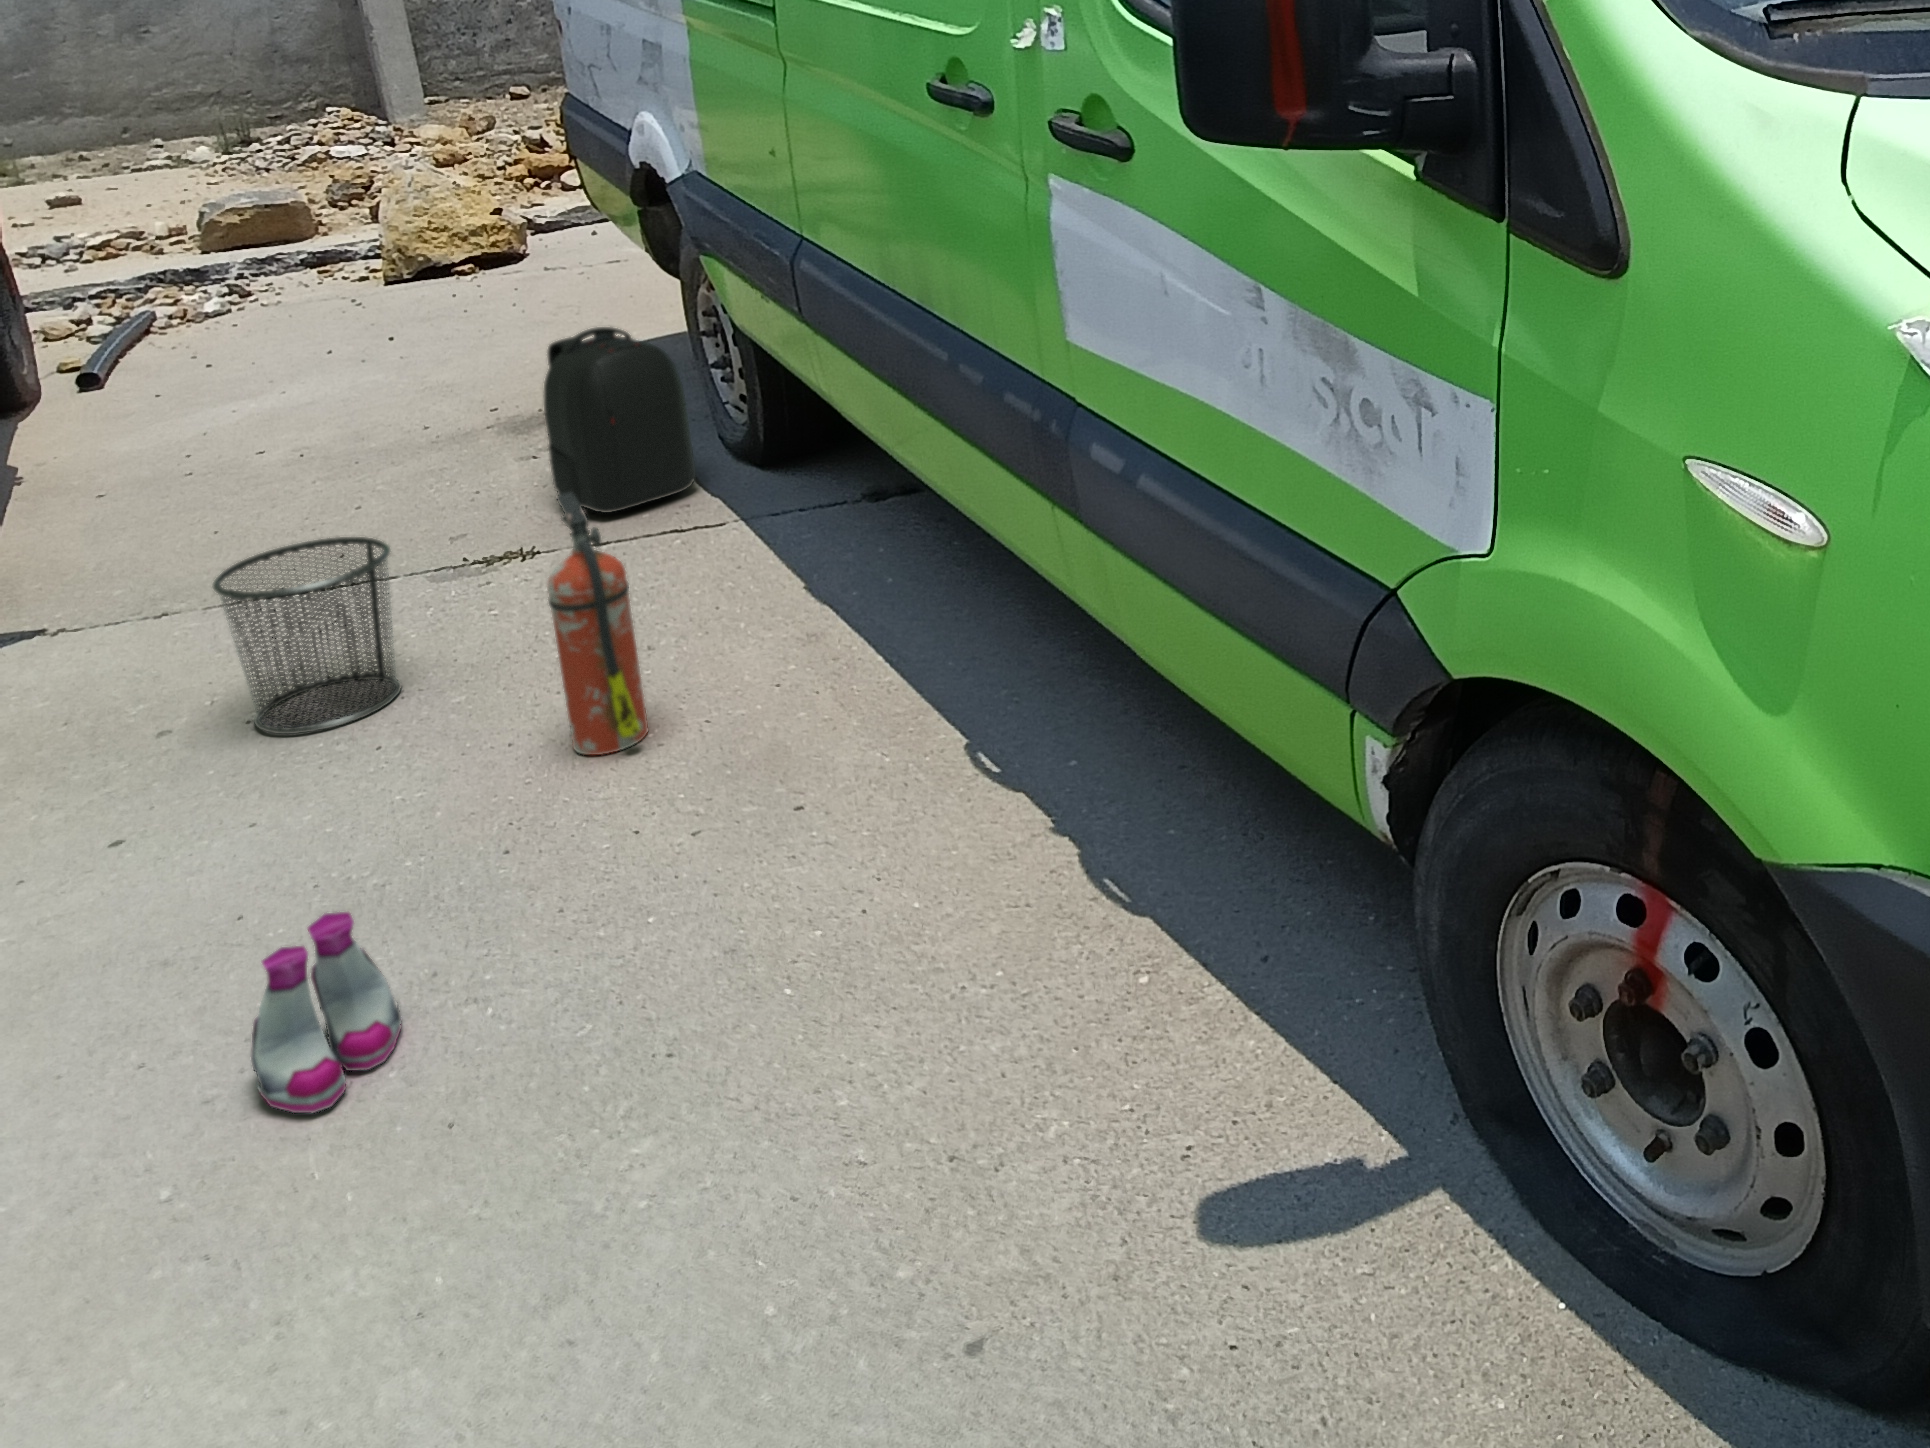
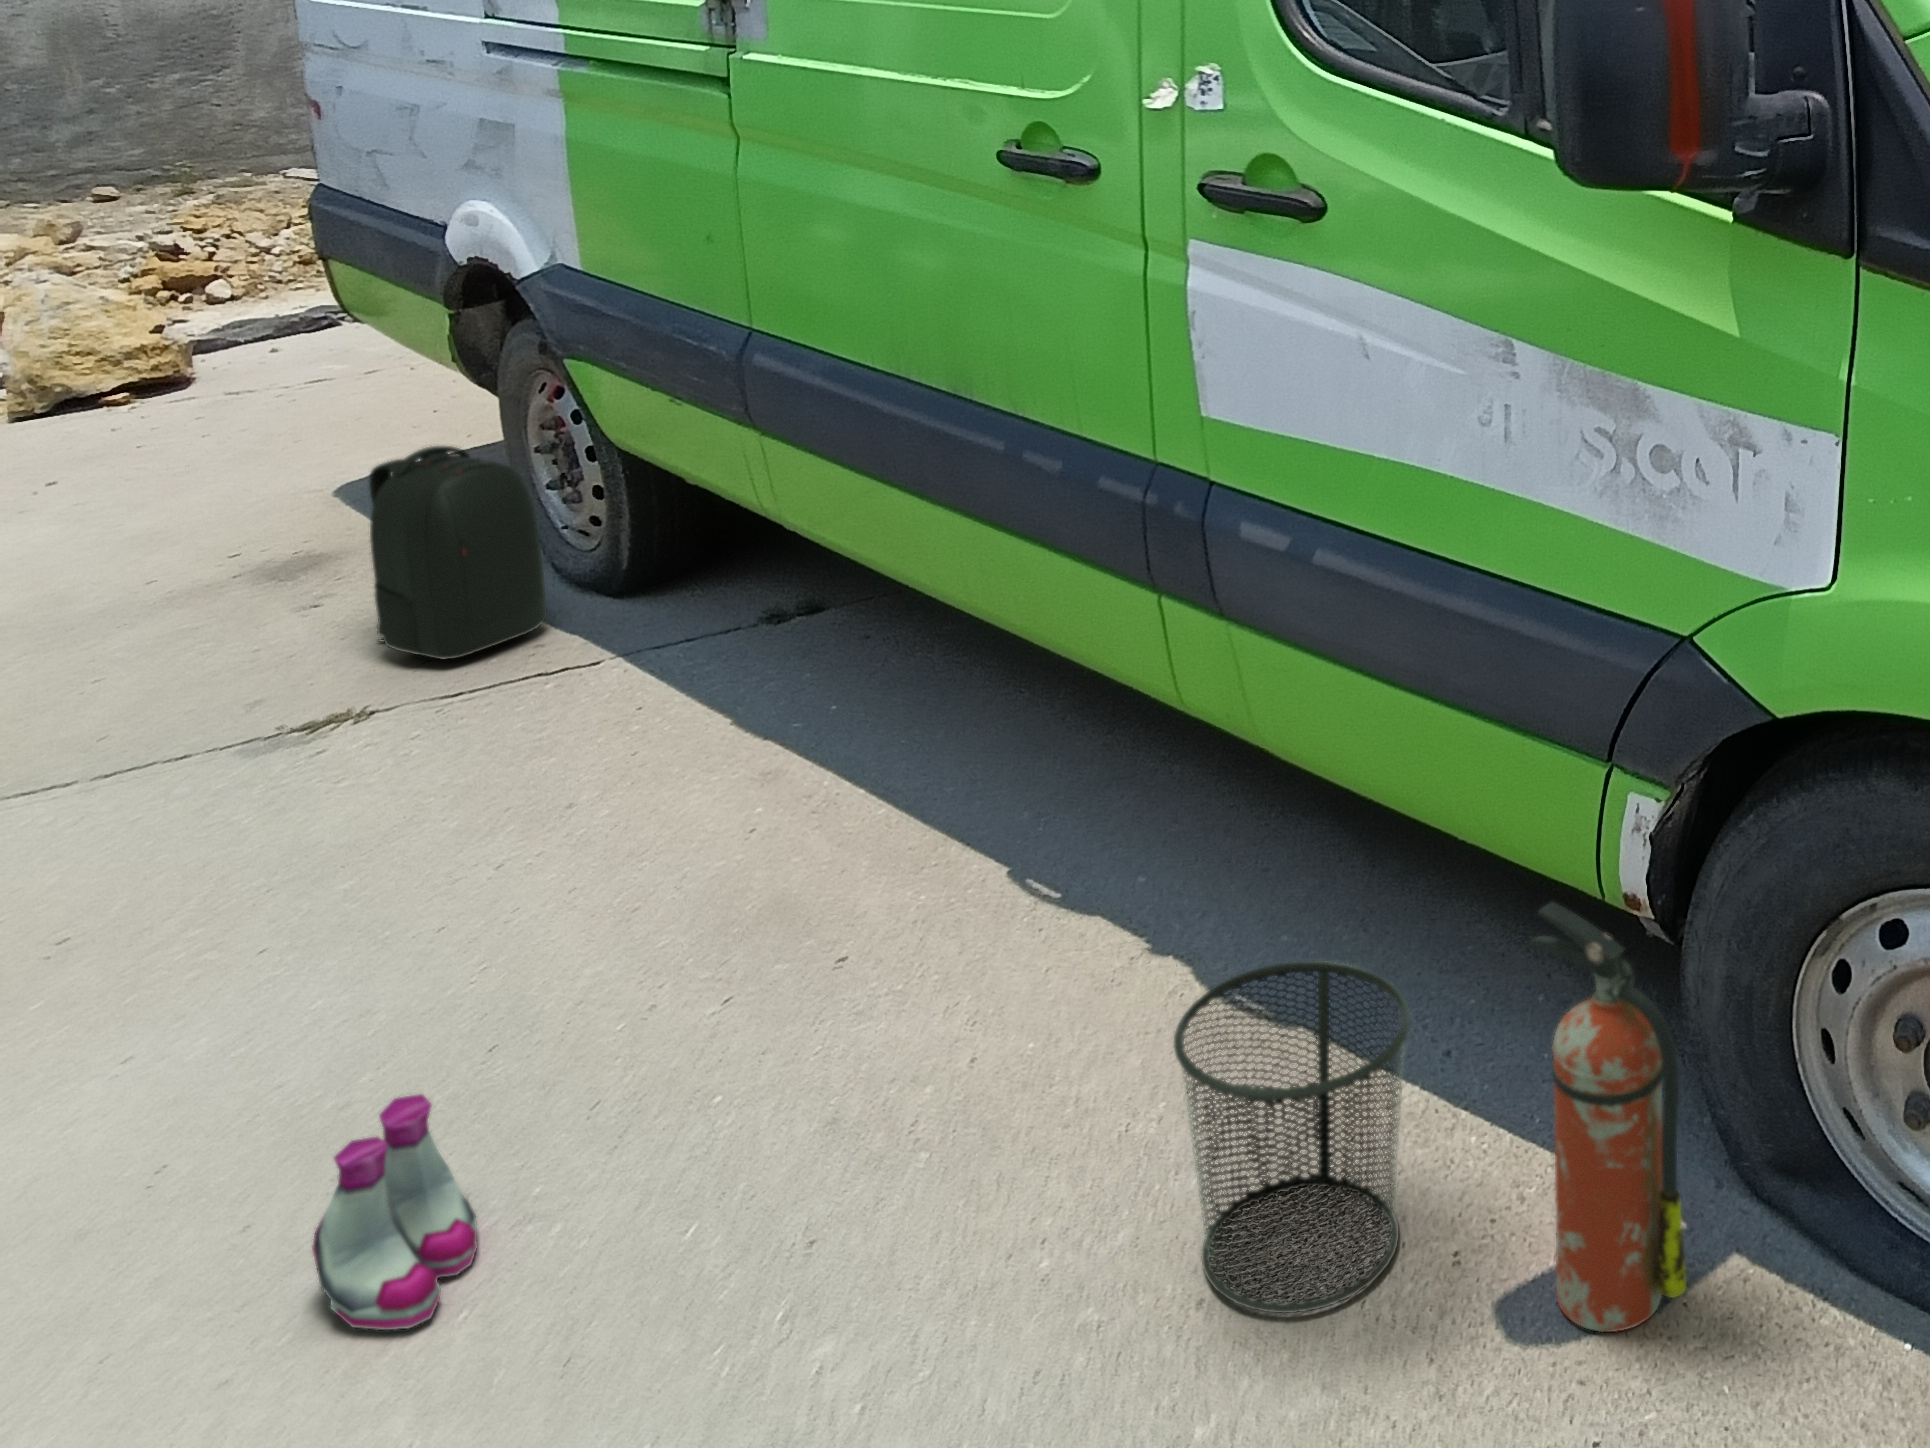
fire extinguisher: present [547,492,648,755] -> present [1528,902,1687,1332]
waste bin: present [213,537,401,734] -> present [1174,961,1411,1313]

